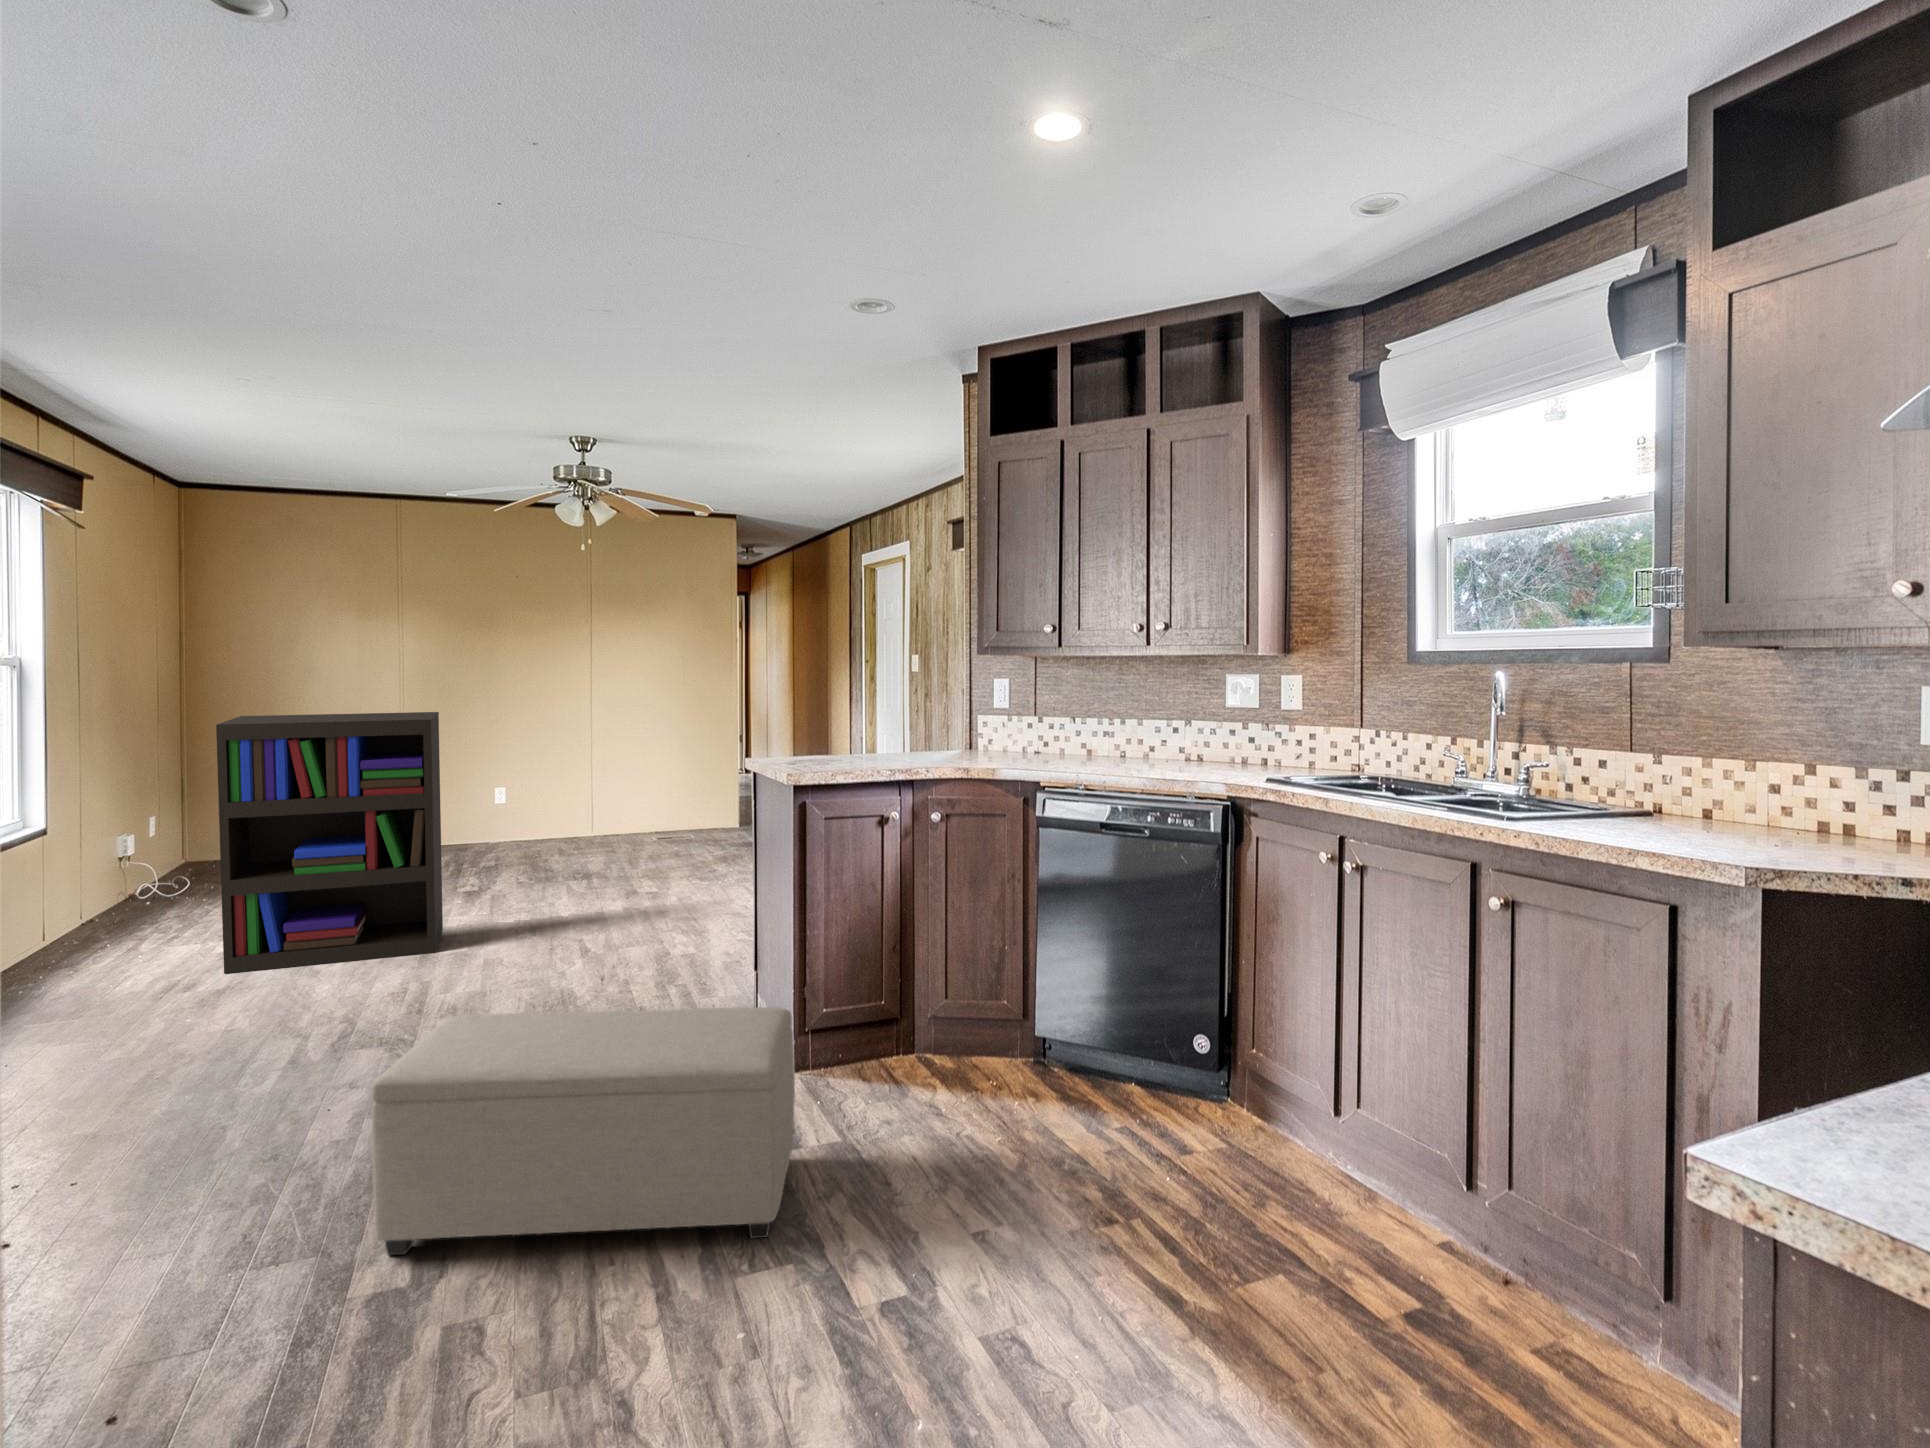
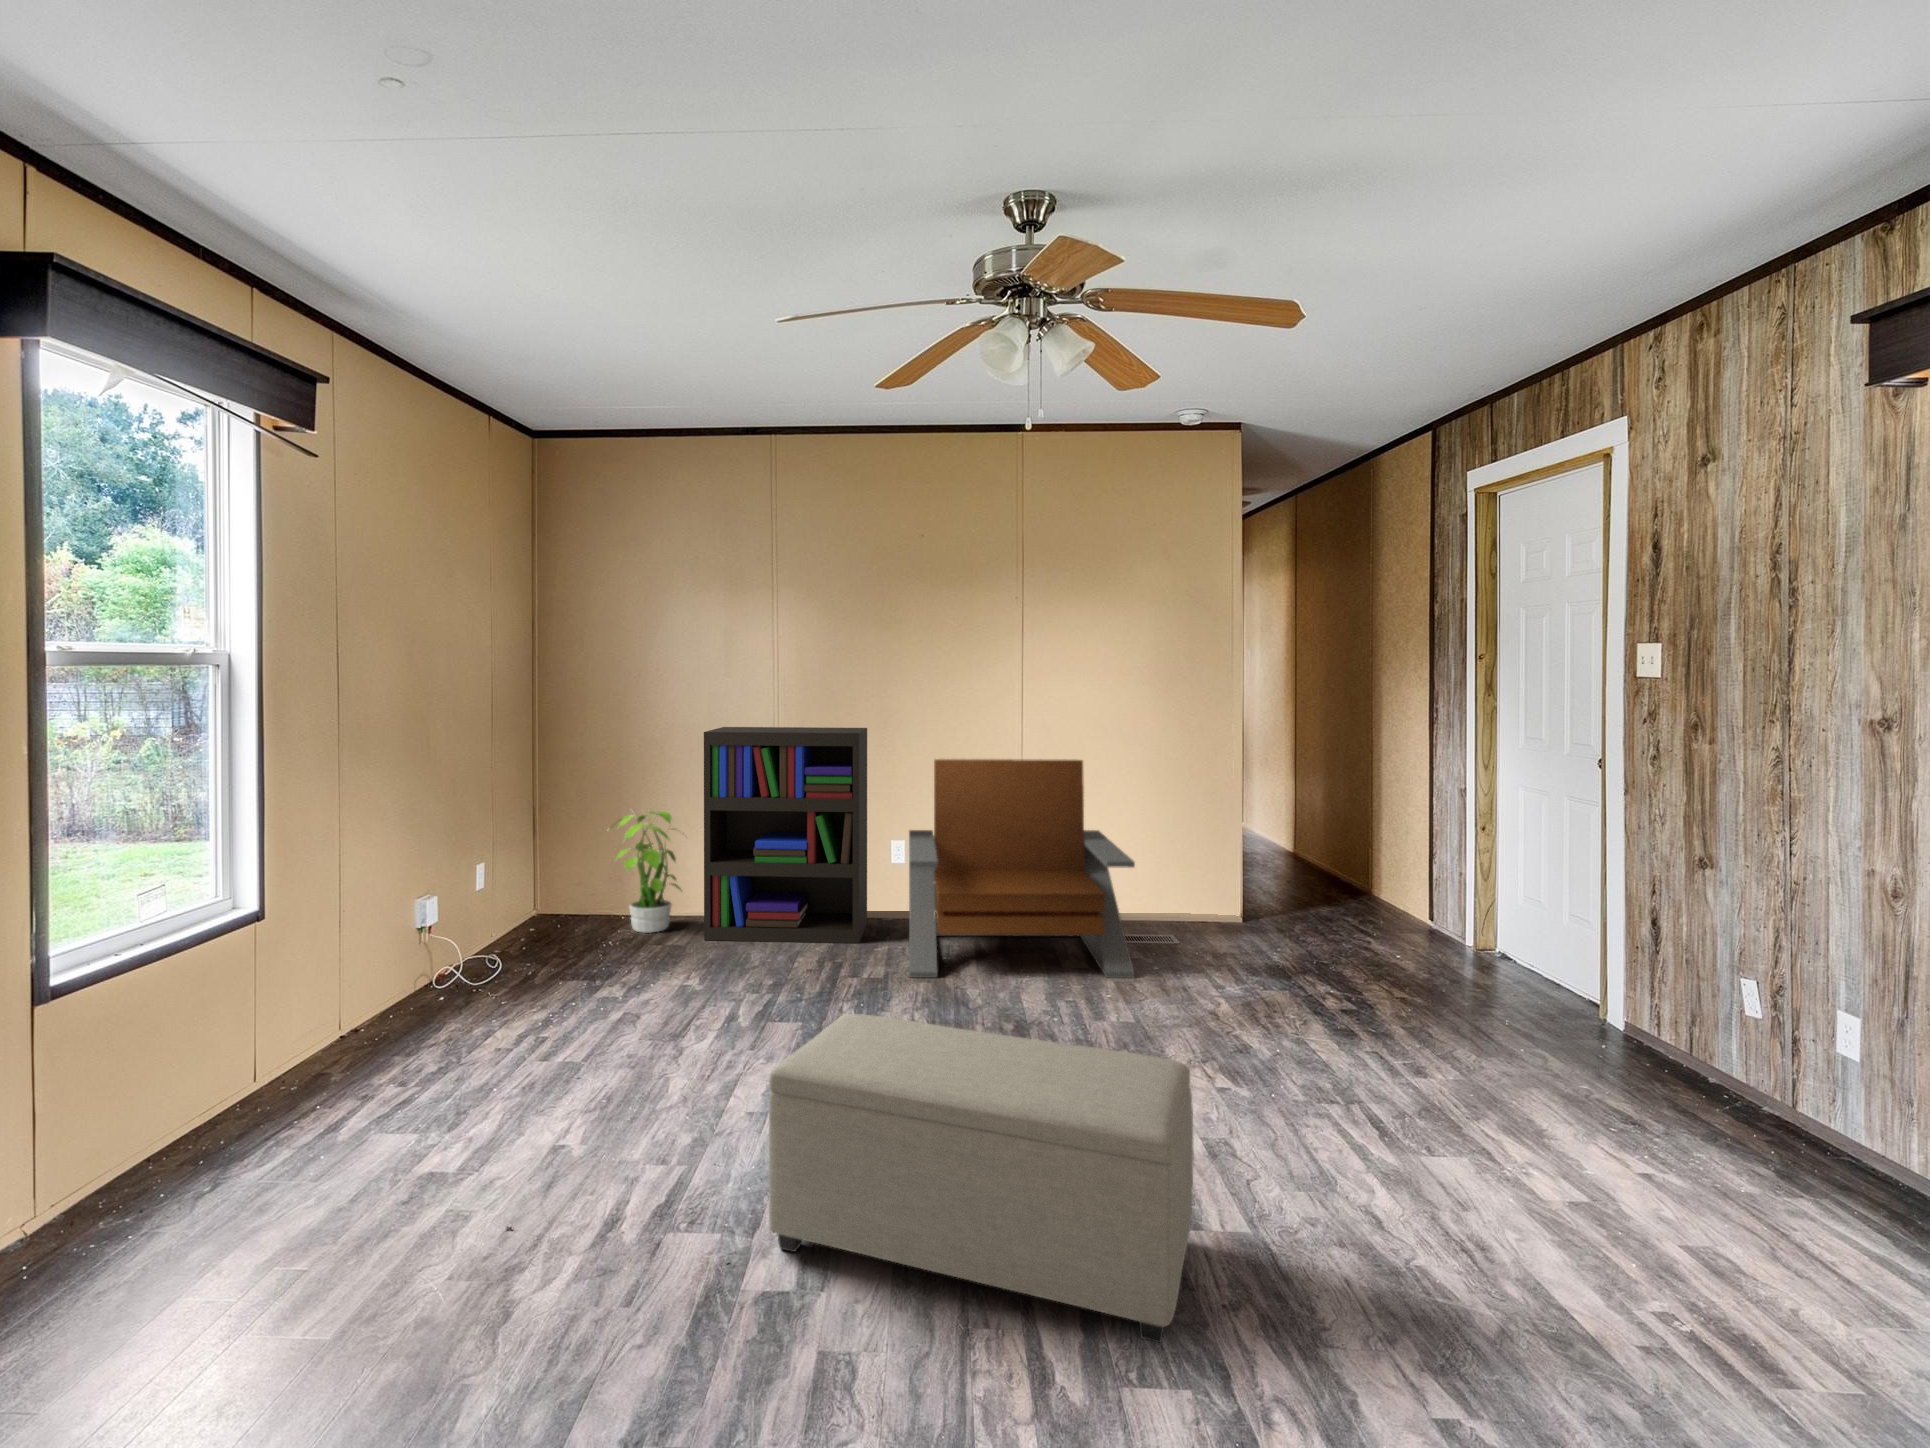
lounge chair: none [494,738,744,980] -> present [909,759,1135,978]
potted plant: none [64,819,191,976] -> present [609,811,681,933]

